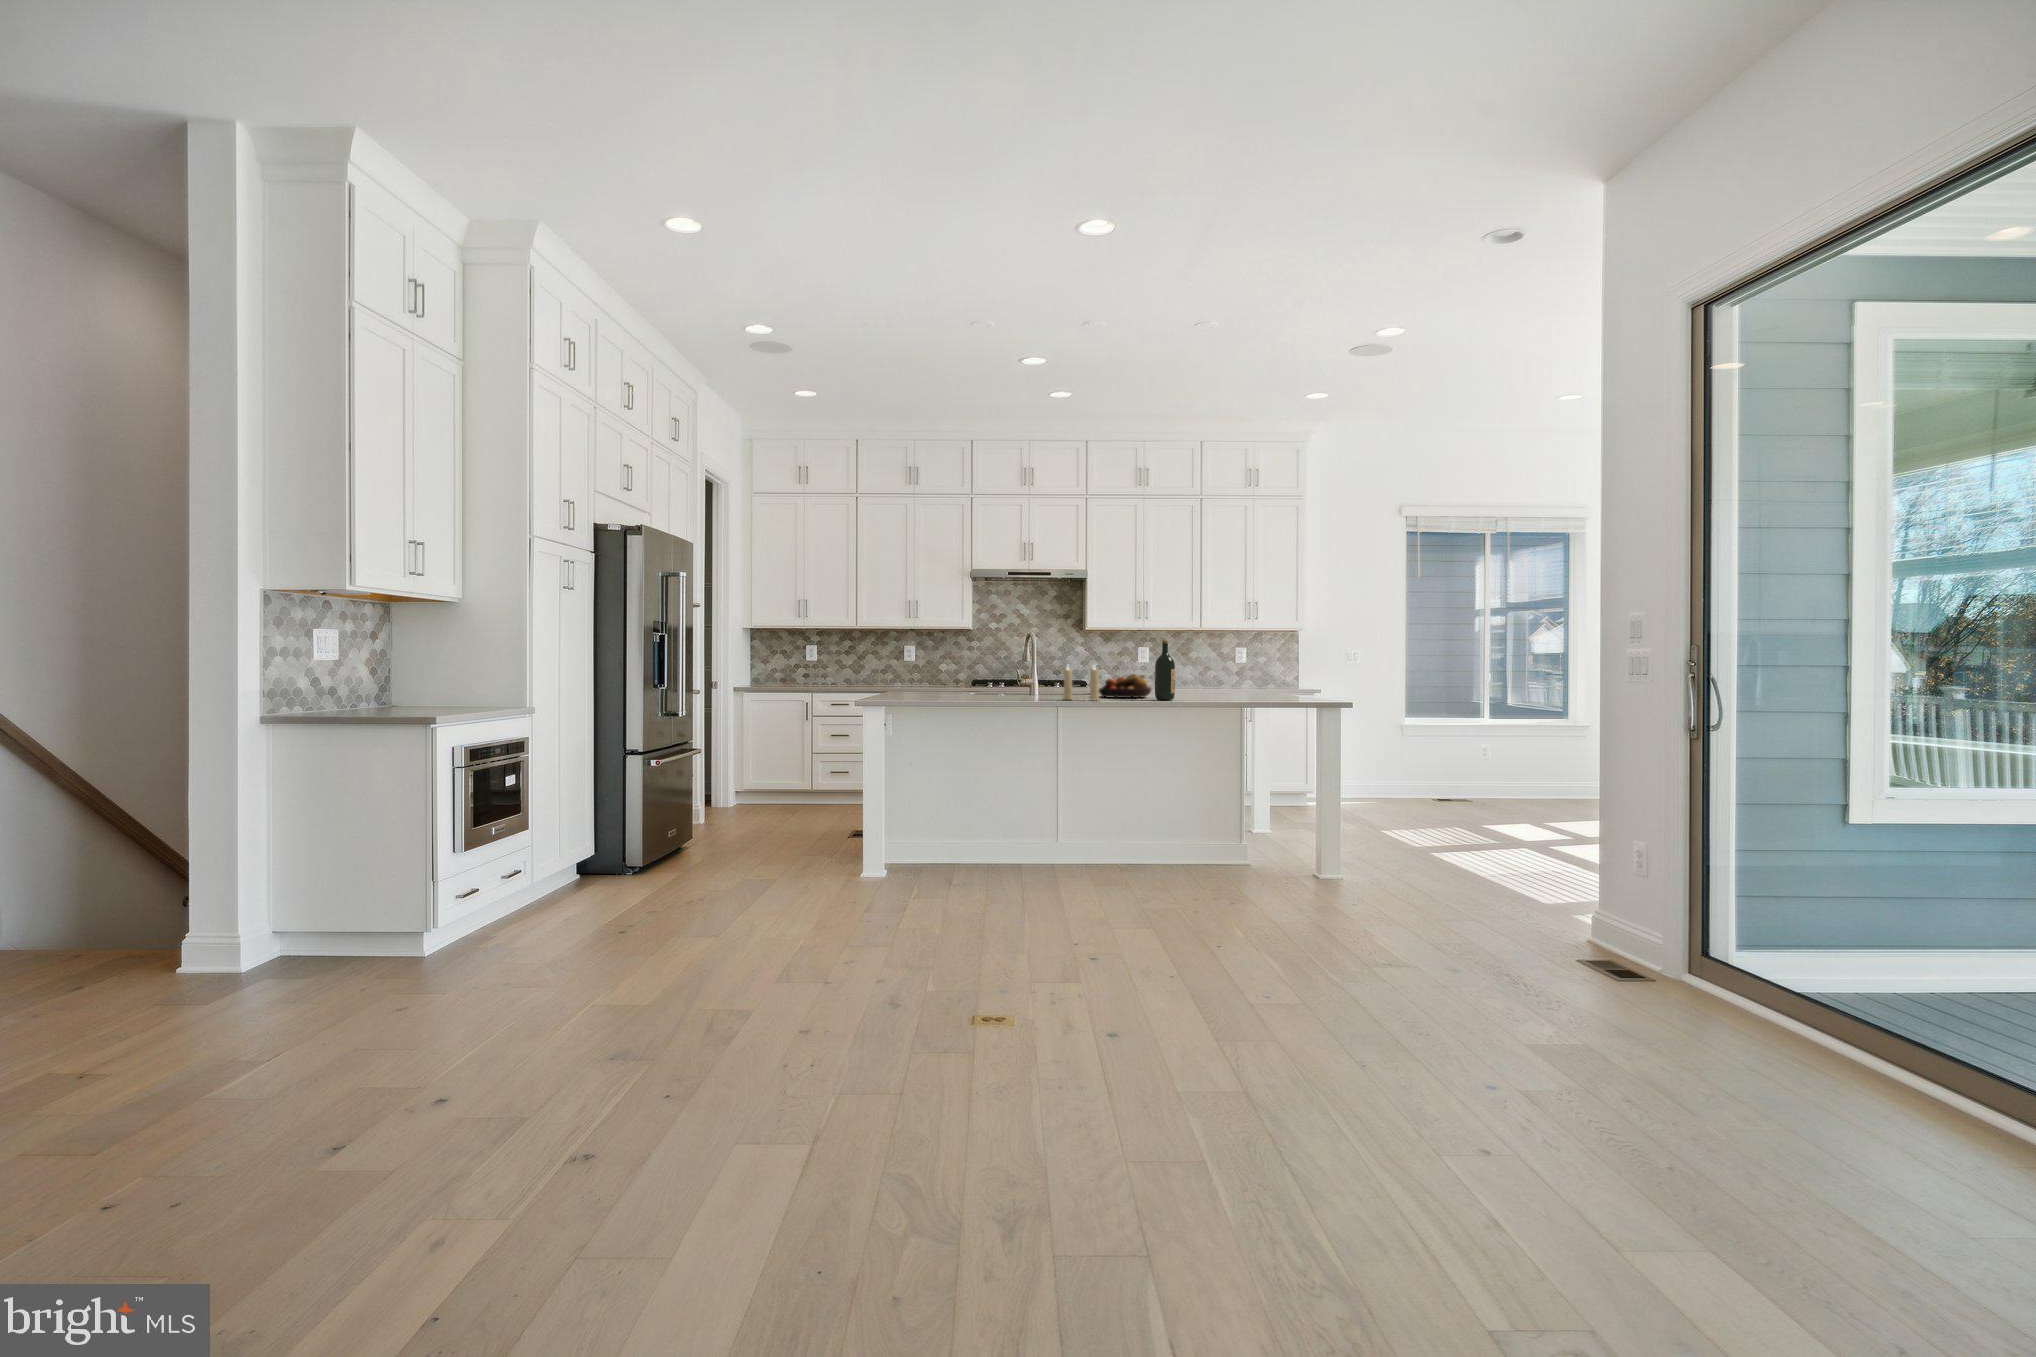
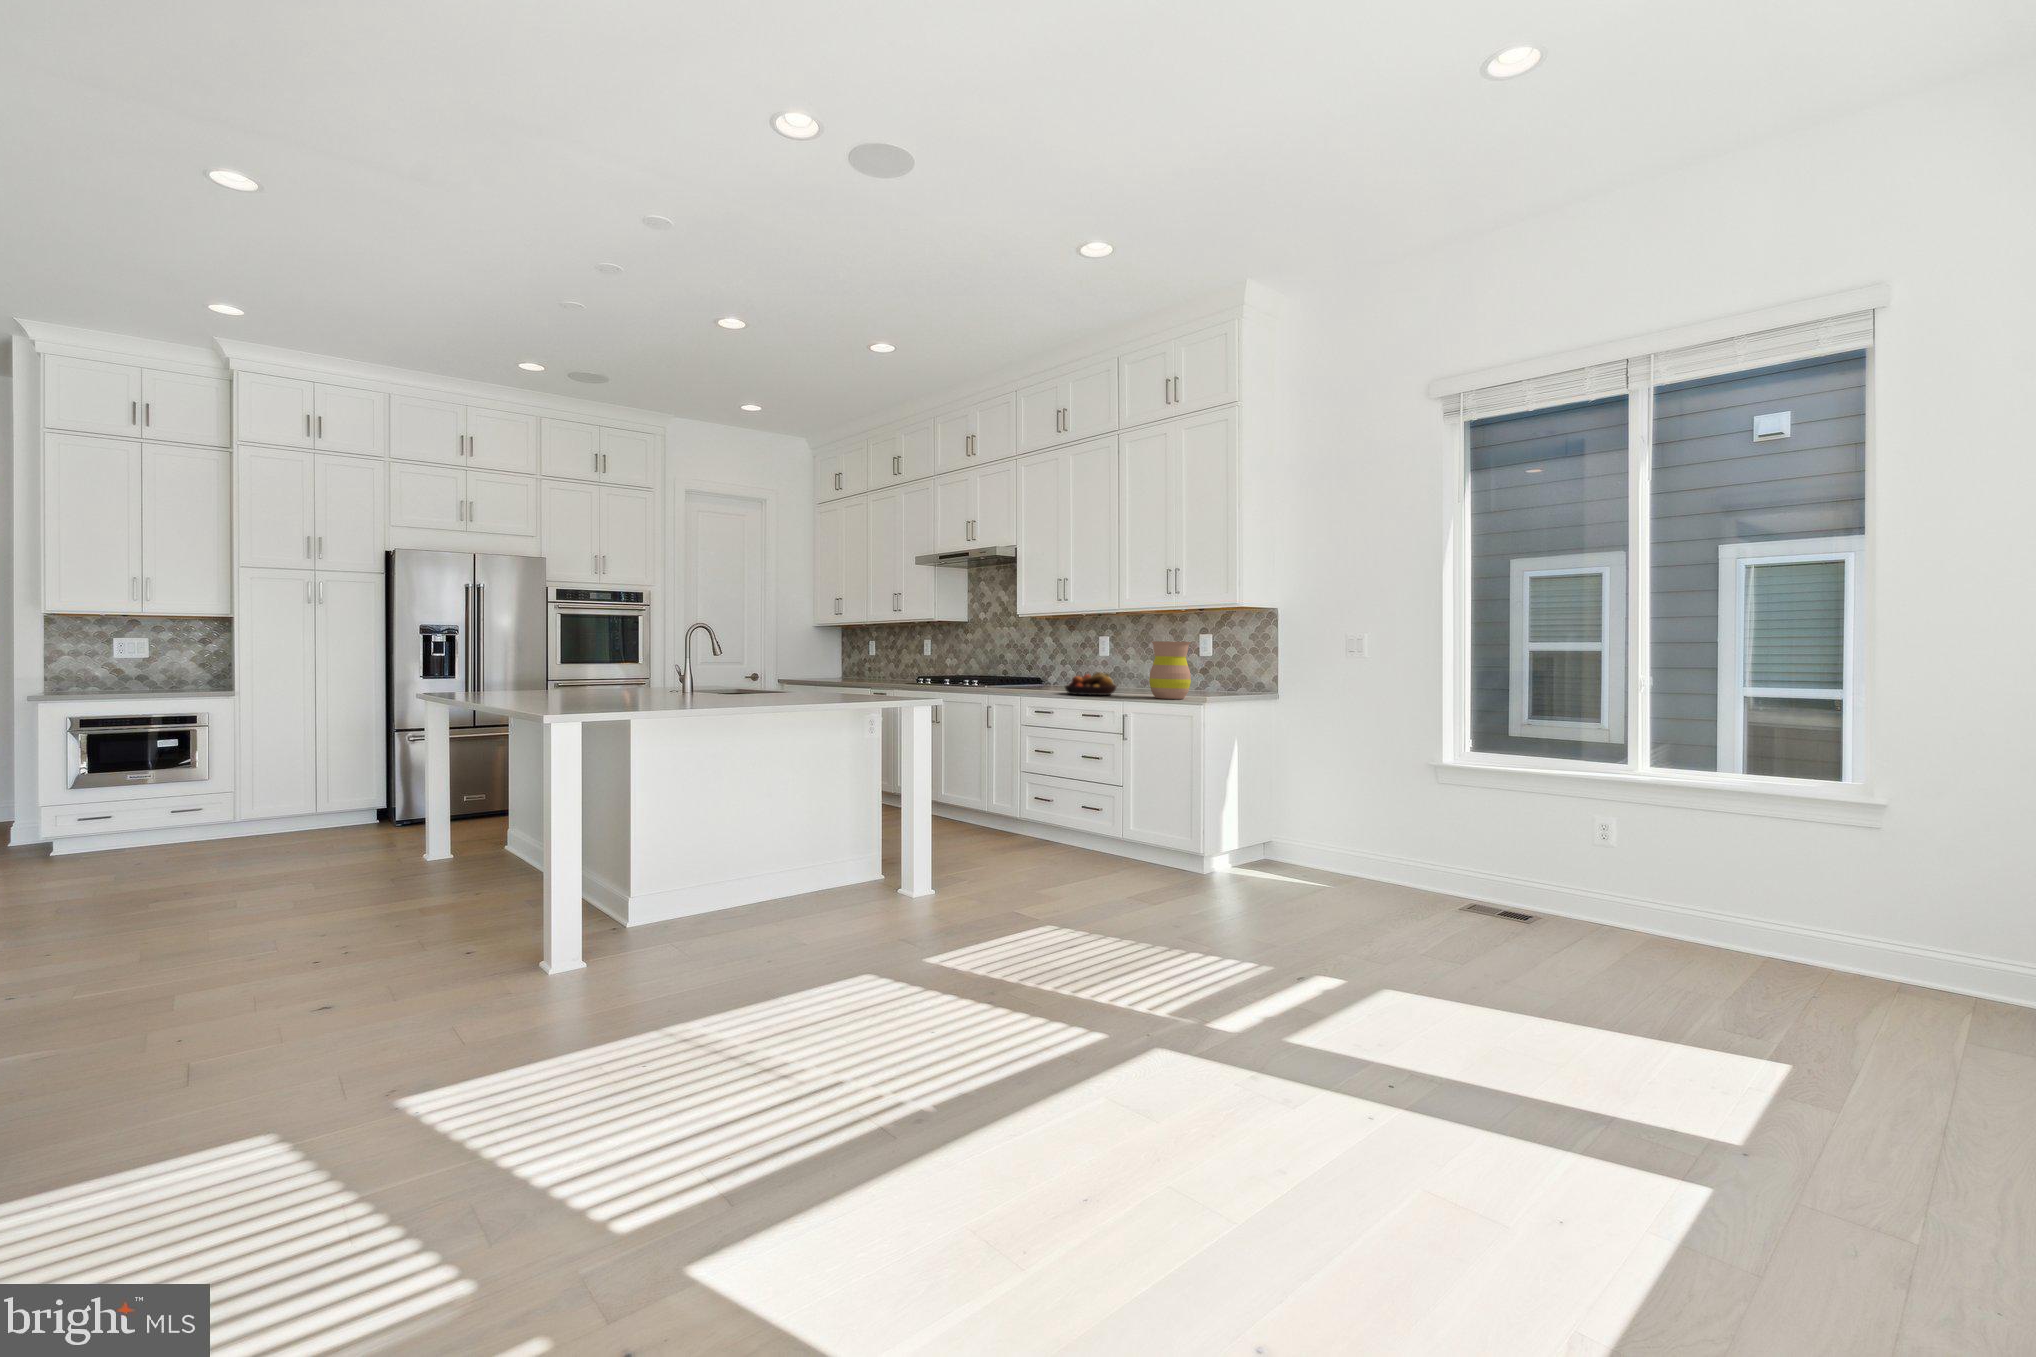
vase: none [1185,640,1229,700] -> present [1149,641,1191,699]
wine bottle: present [1155,641,1175,700] -> none [1120,641,1140,699]
candle: present [1063,667,1099,700] -> none [1030,662,1067,698]

